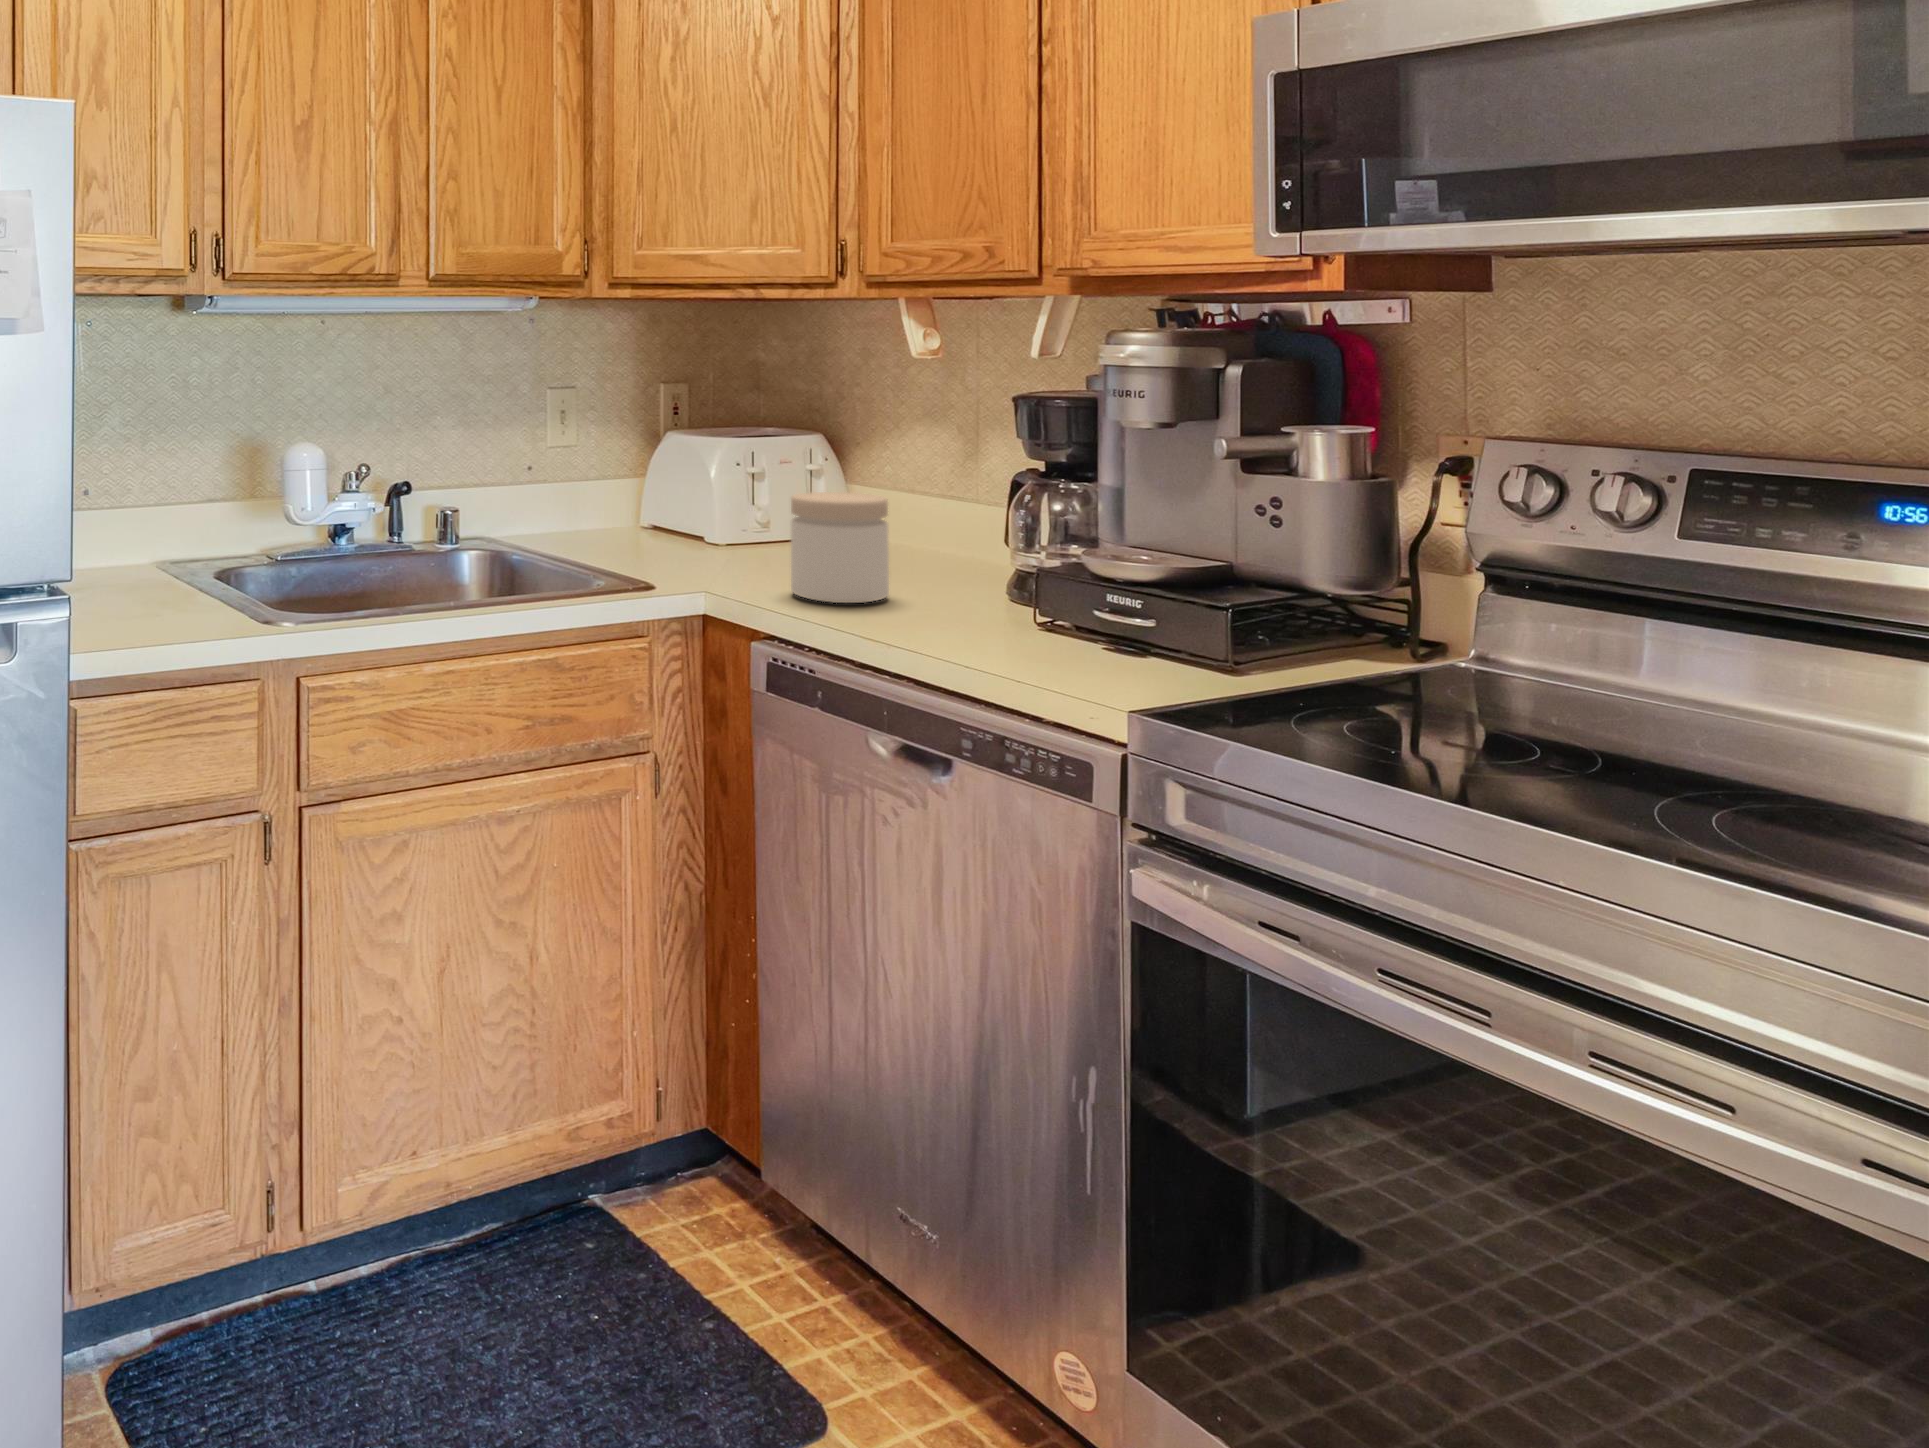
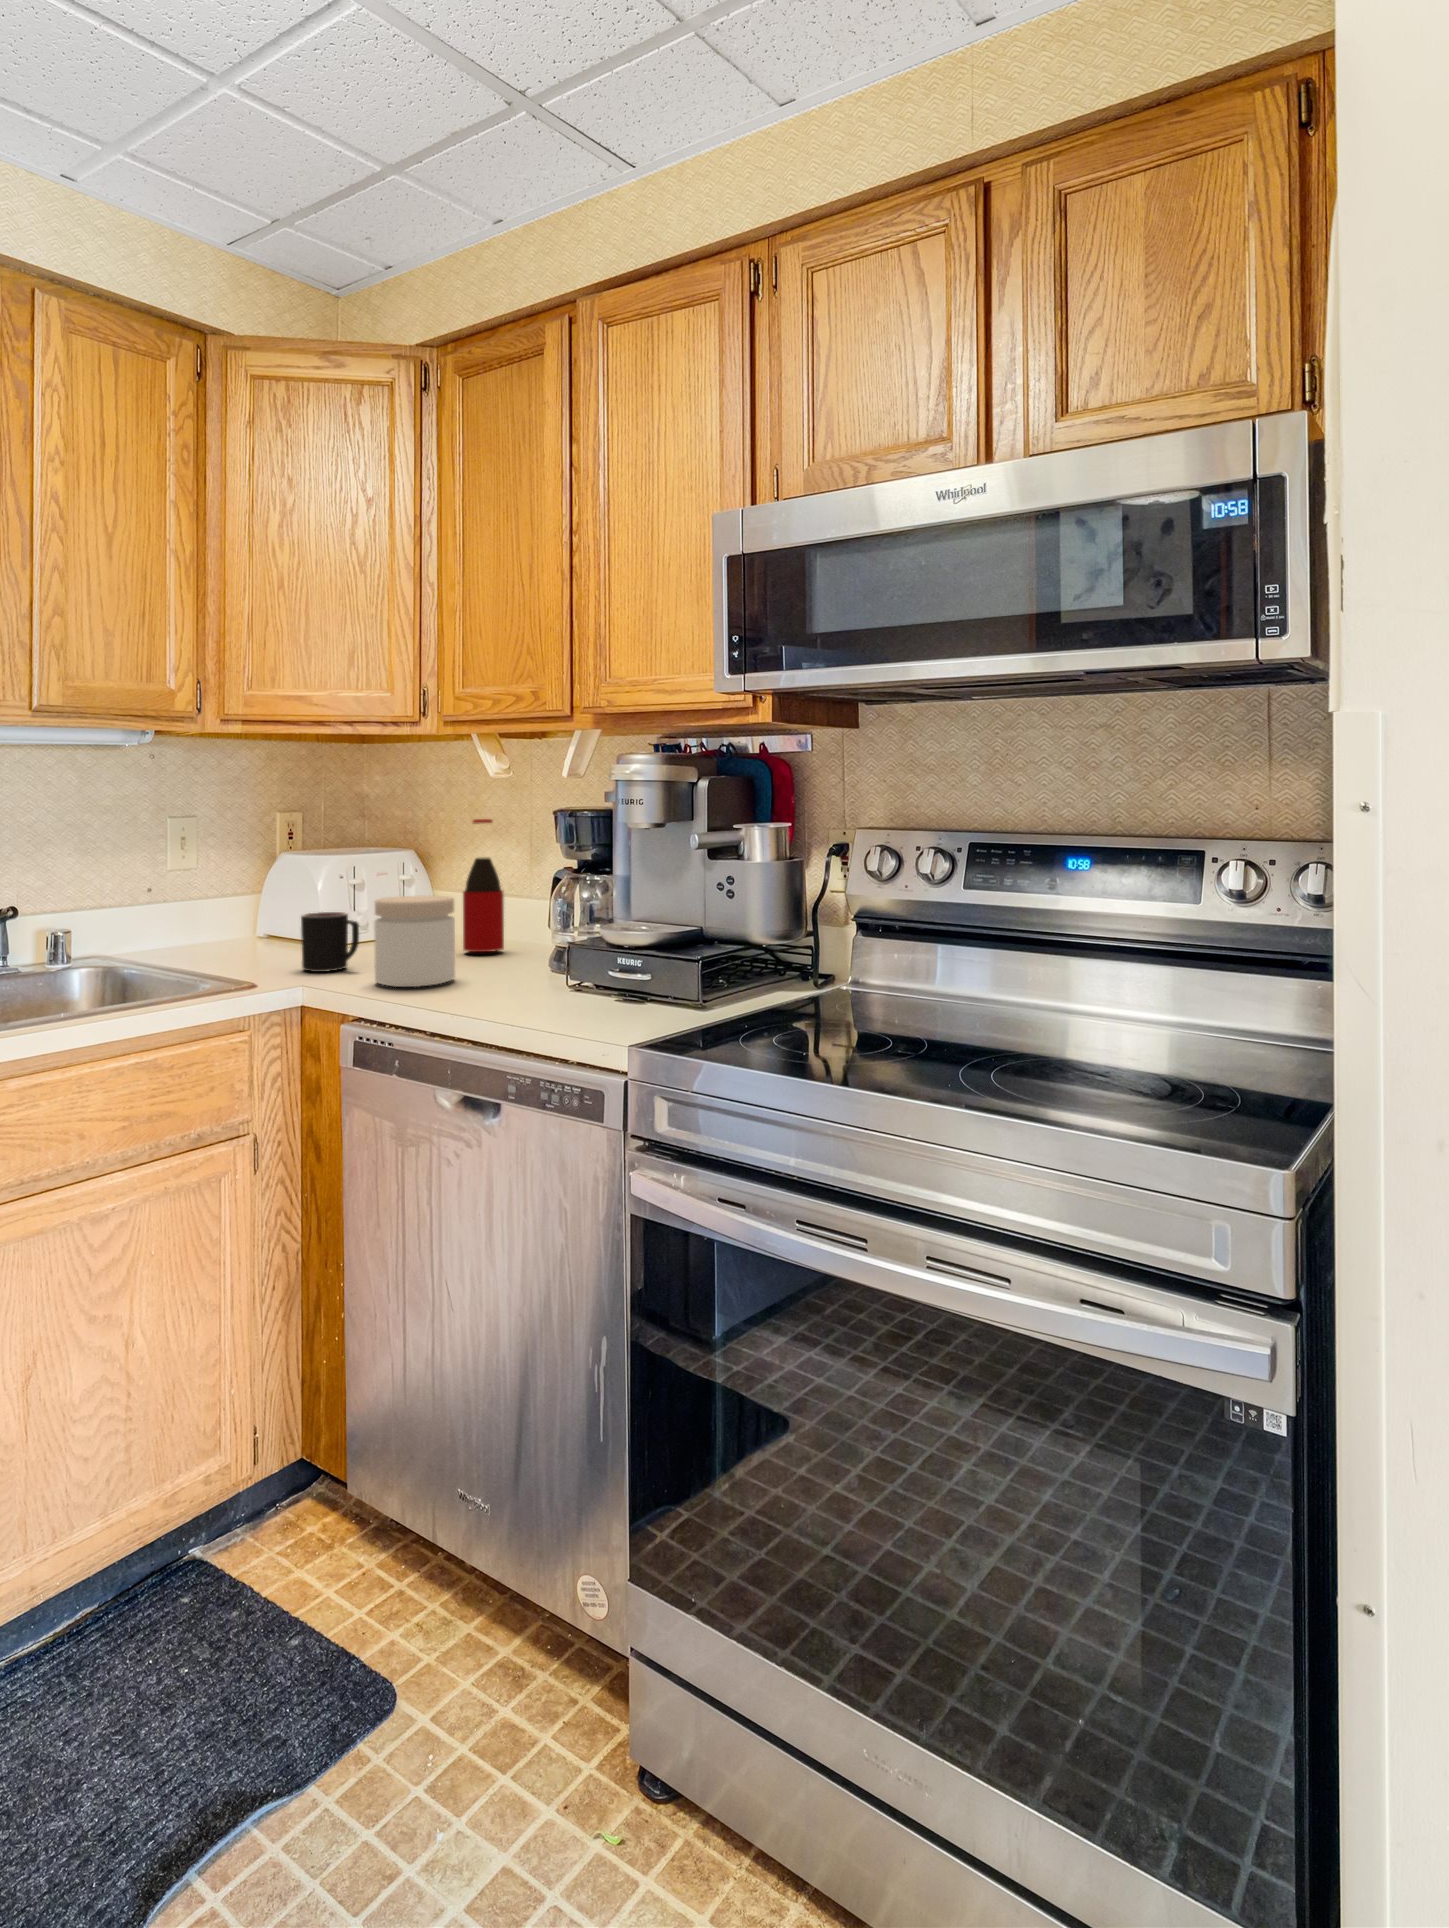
bottle: none [894,397,947,567] -> present [463,819,504,952]
mug: none [703,503,770,573] -> present [301,912,359,972]

